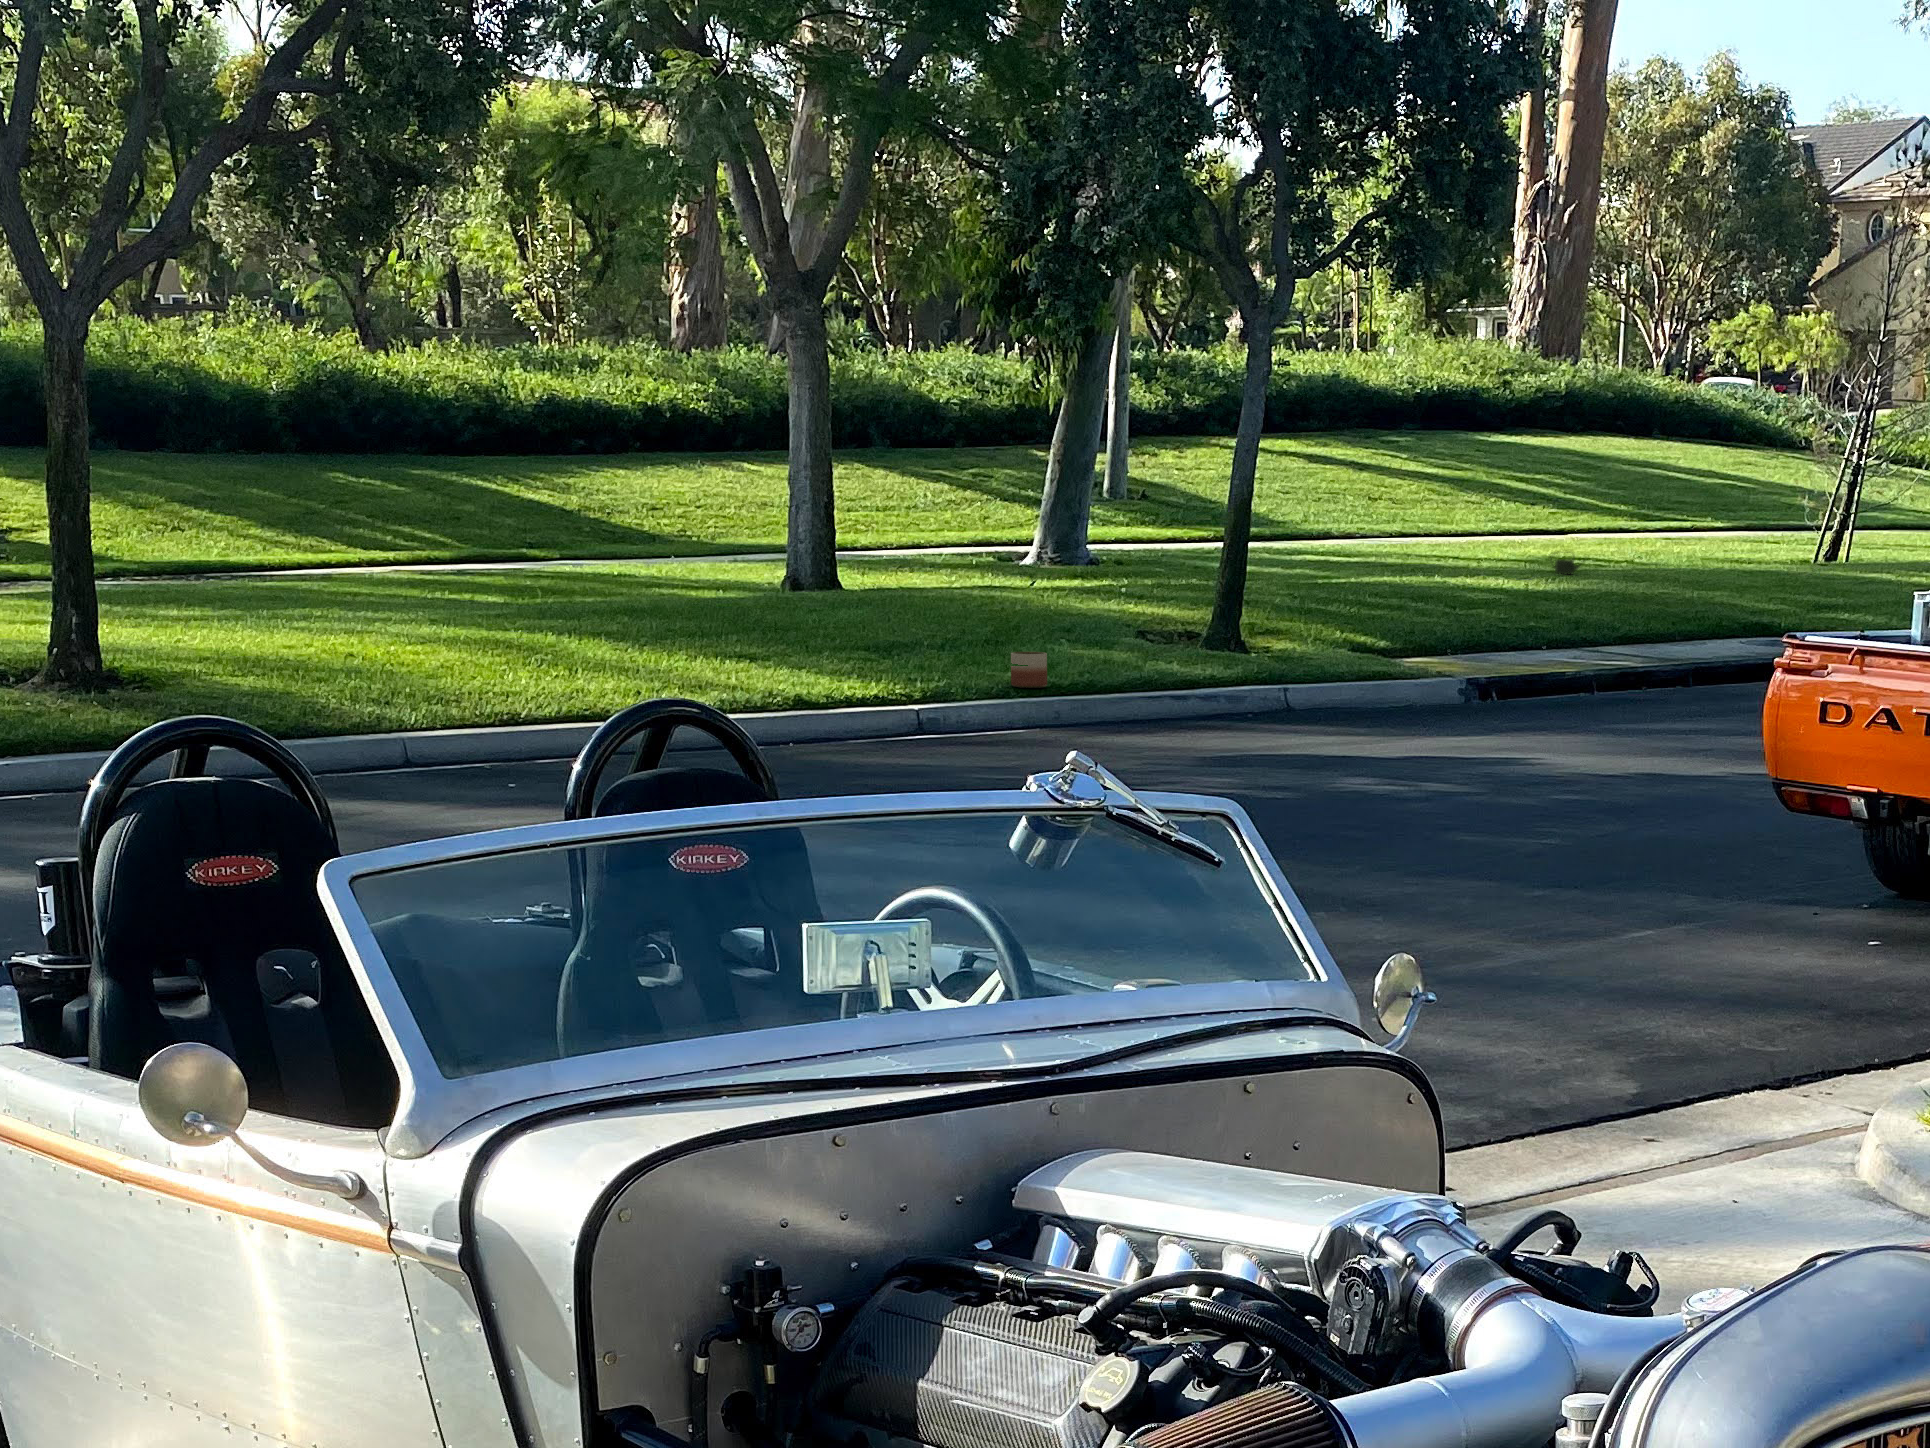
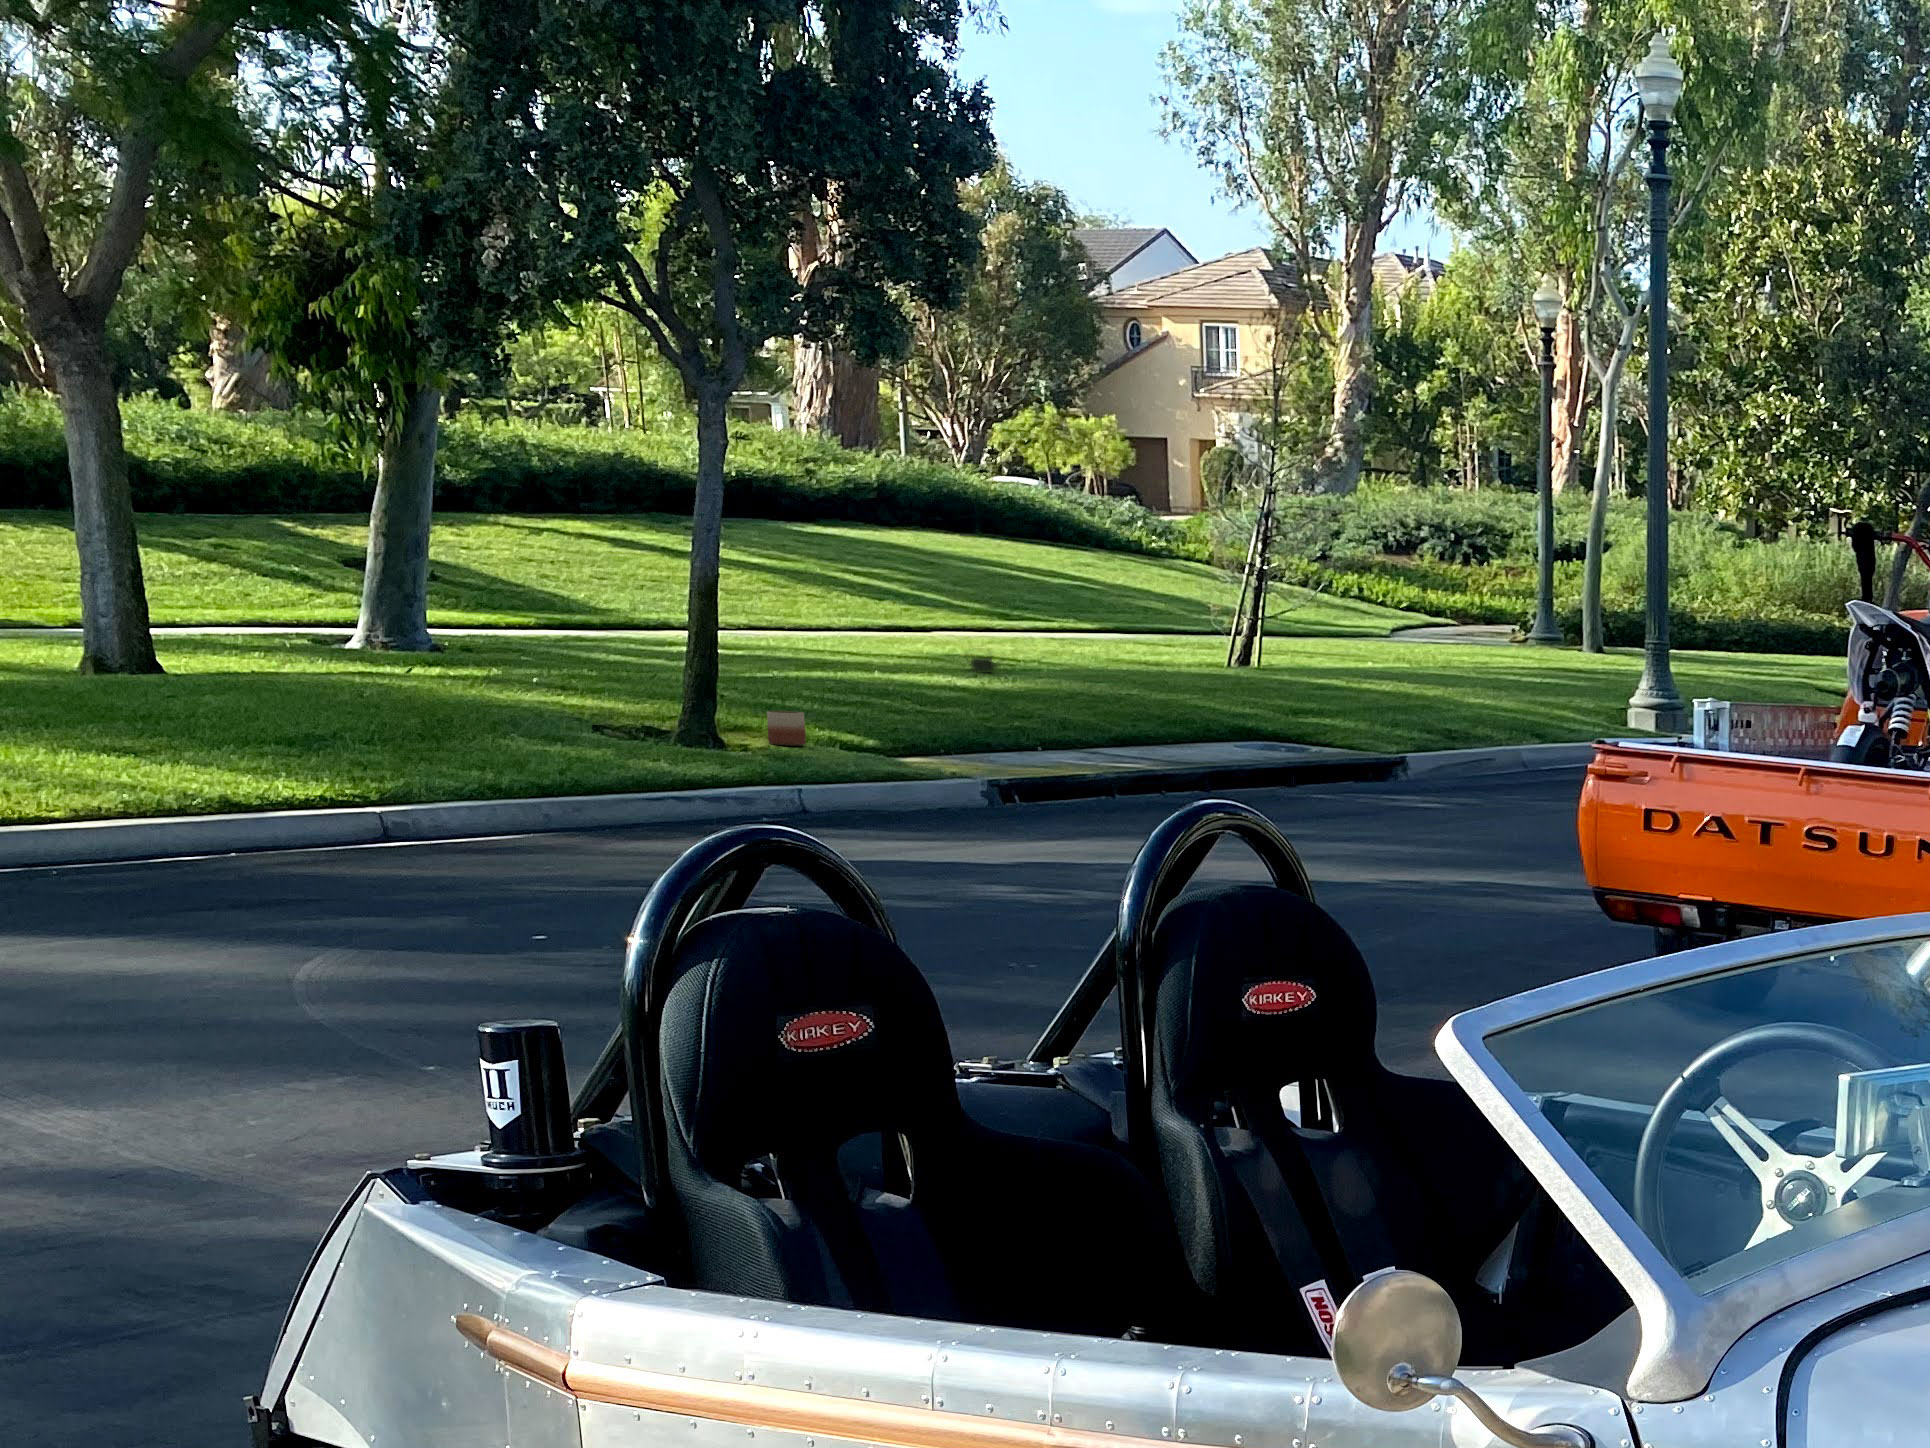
planter: present [1011,652,1047,688] -> present [767,711,806,746]

